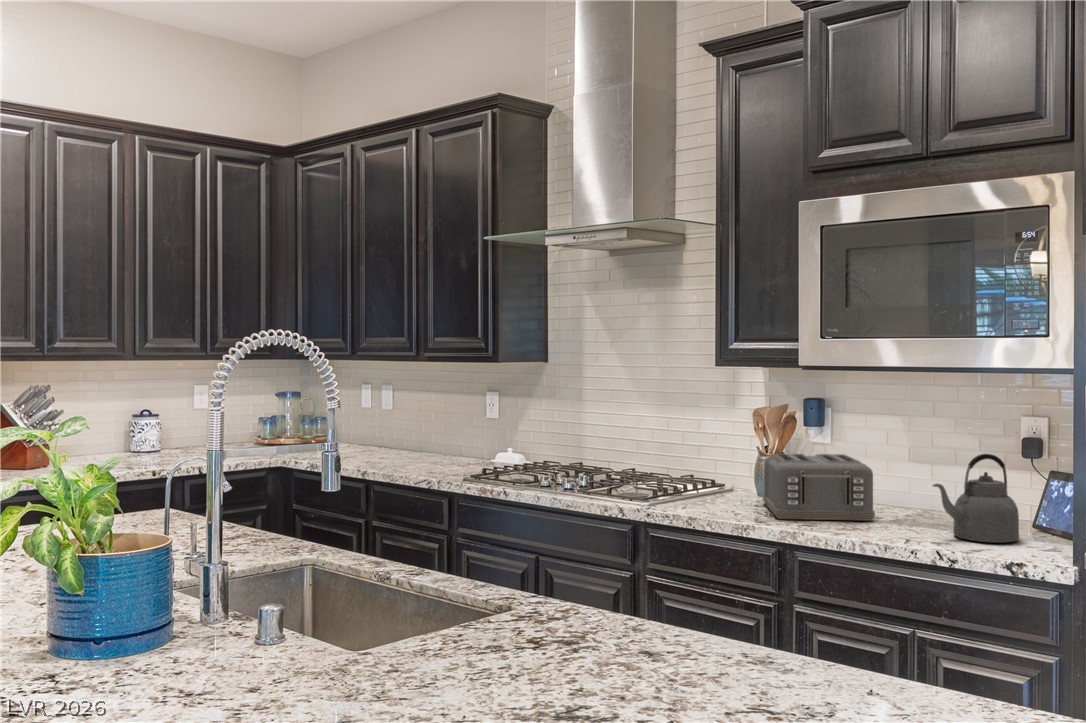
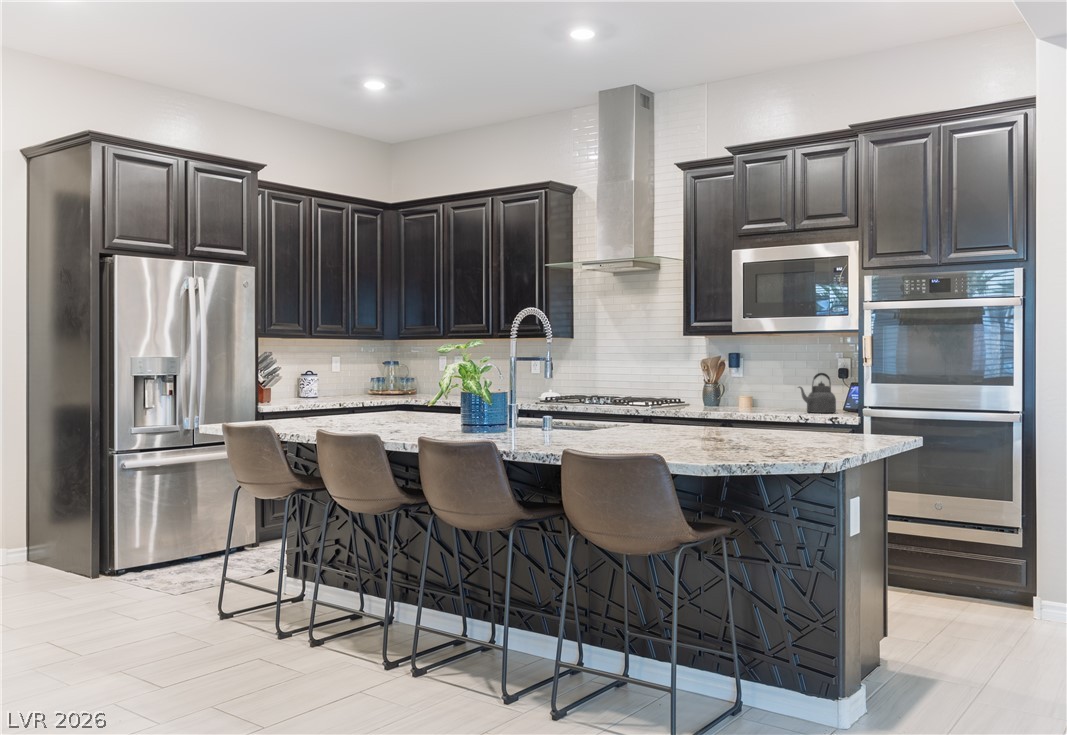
toaster: present [763,454,875,521] -> none [711,381,769,410]

